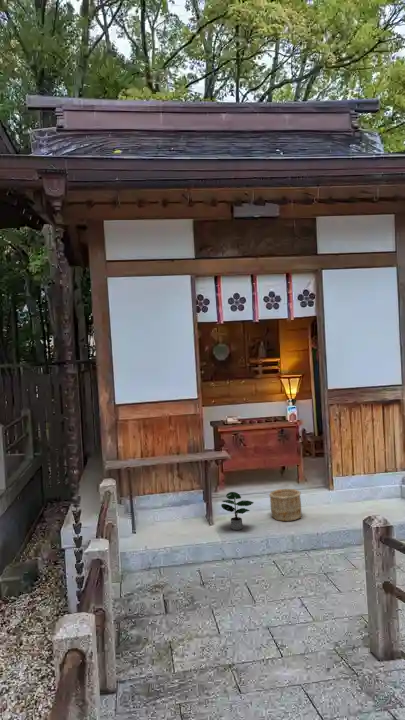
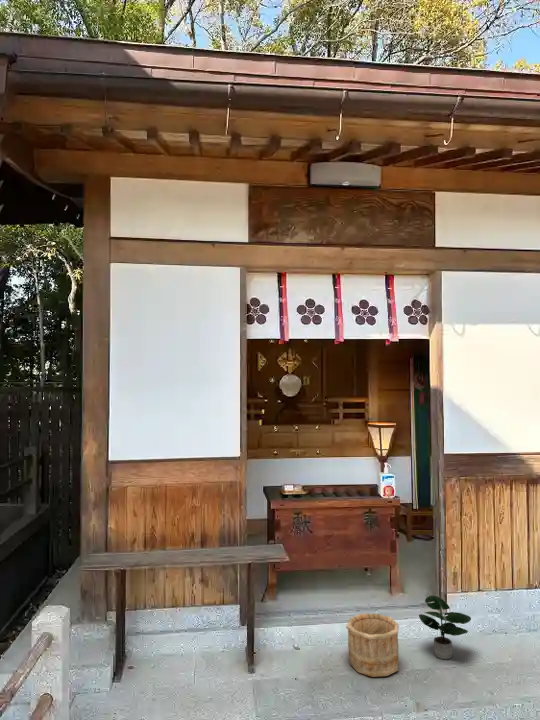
potted plant: present [221,492,254,530] -> present [419,595,471,659]

